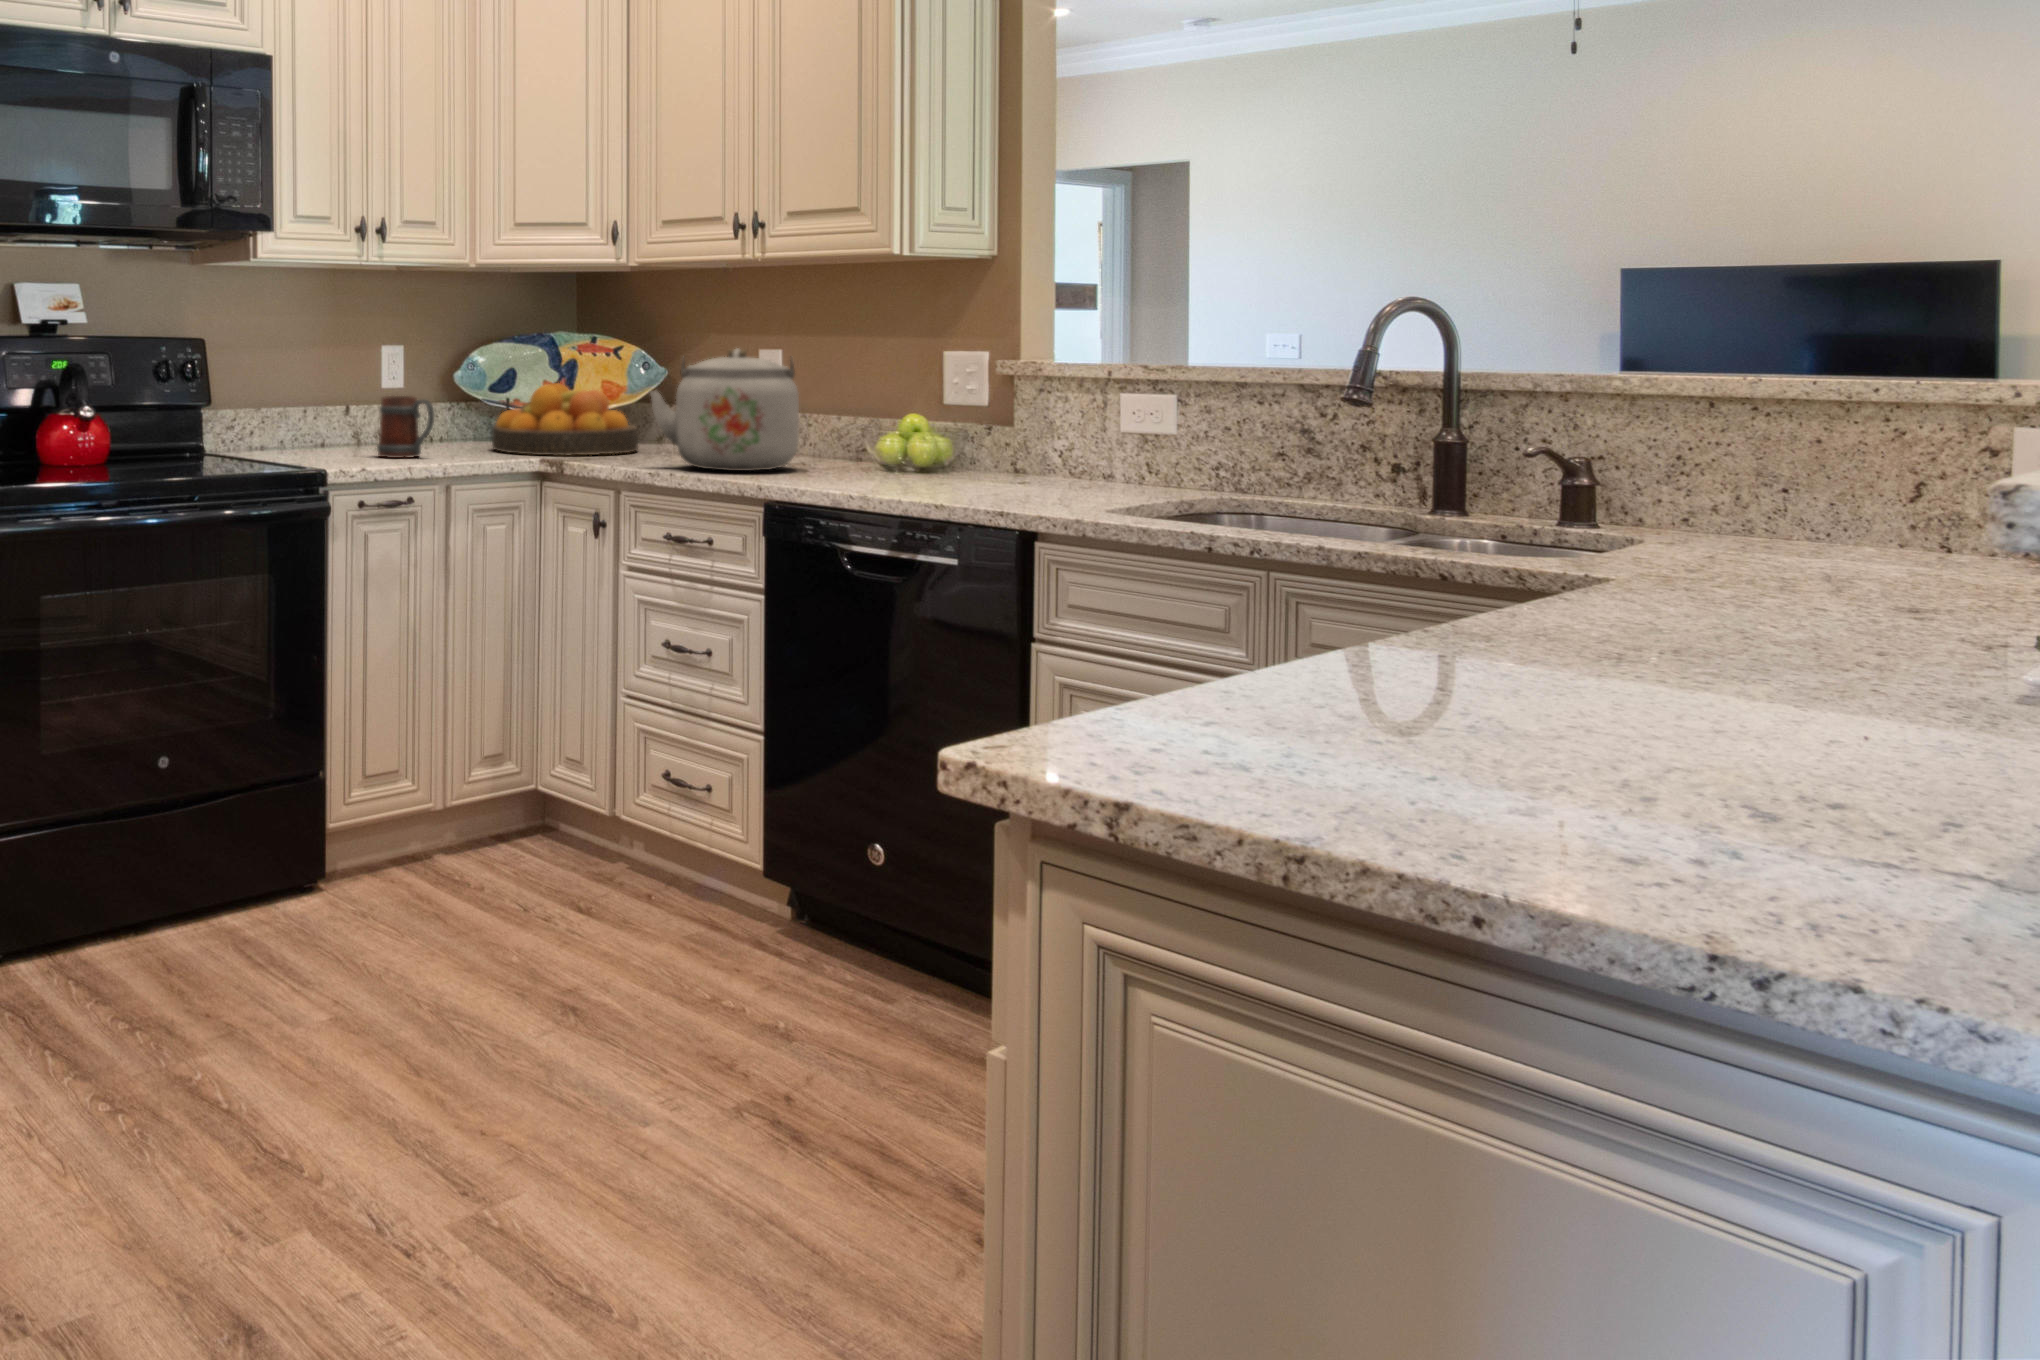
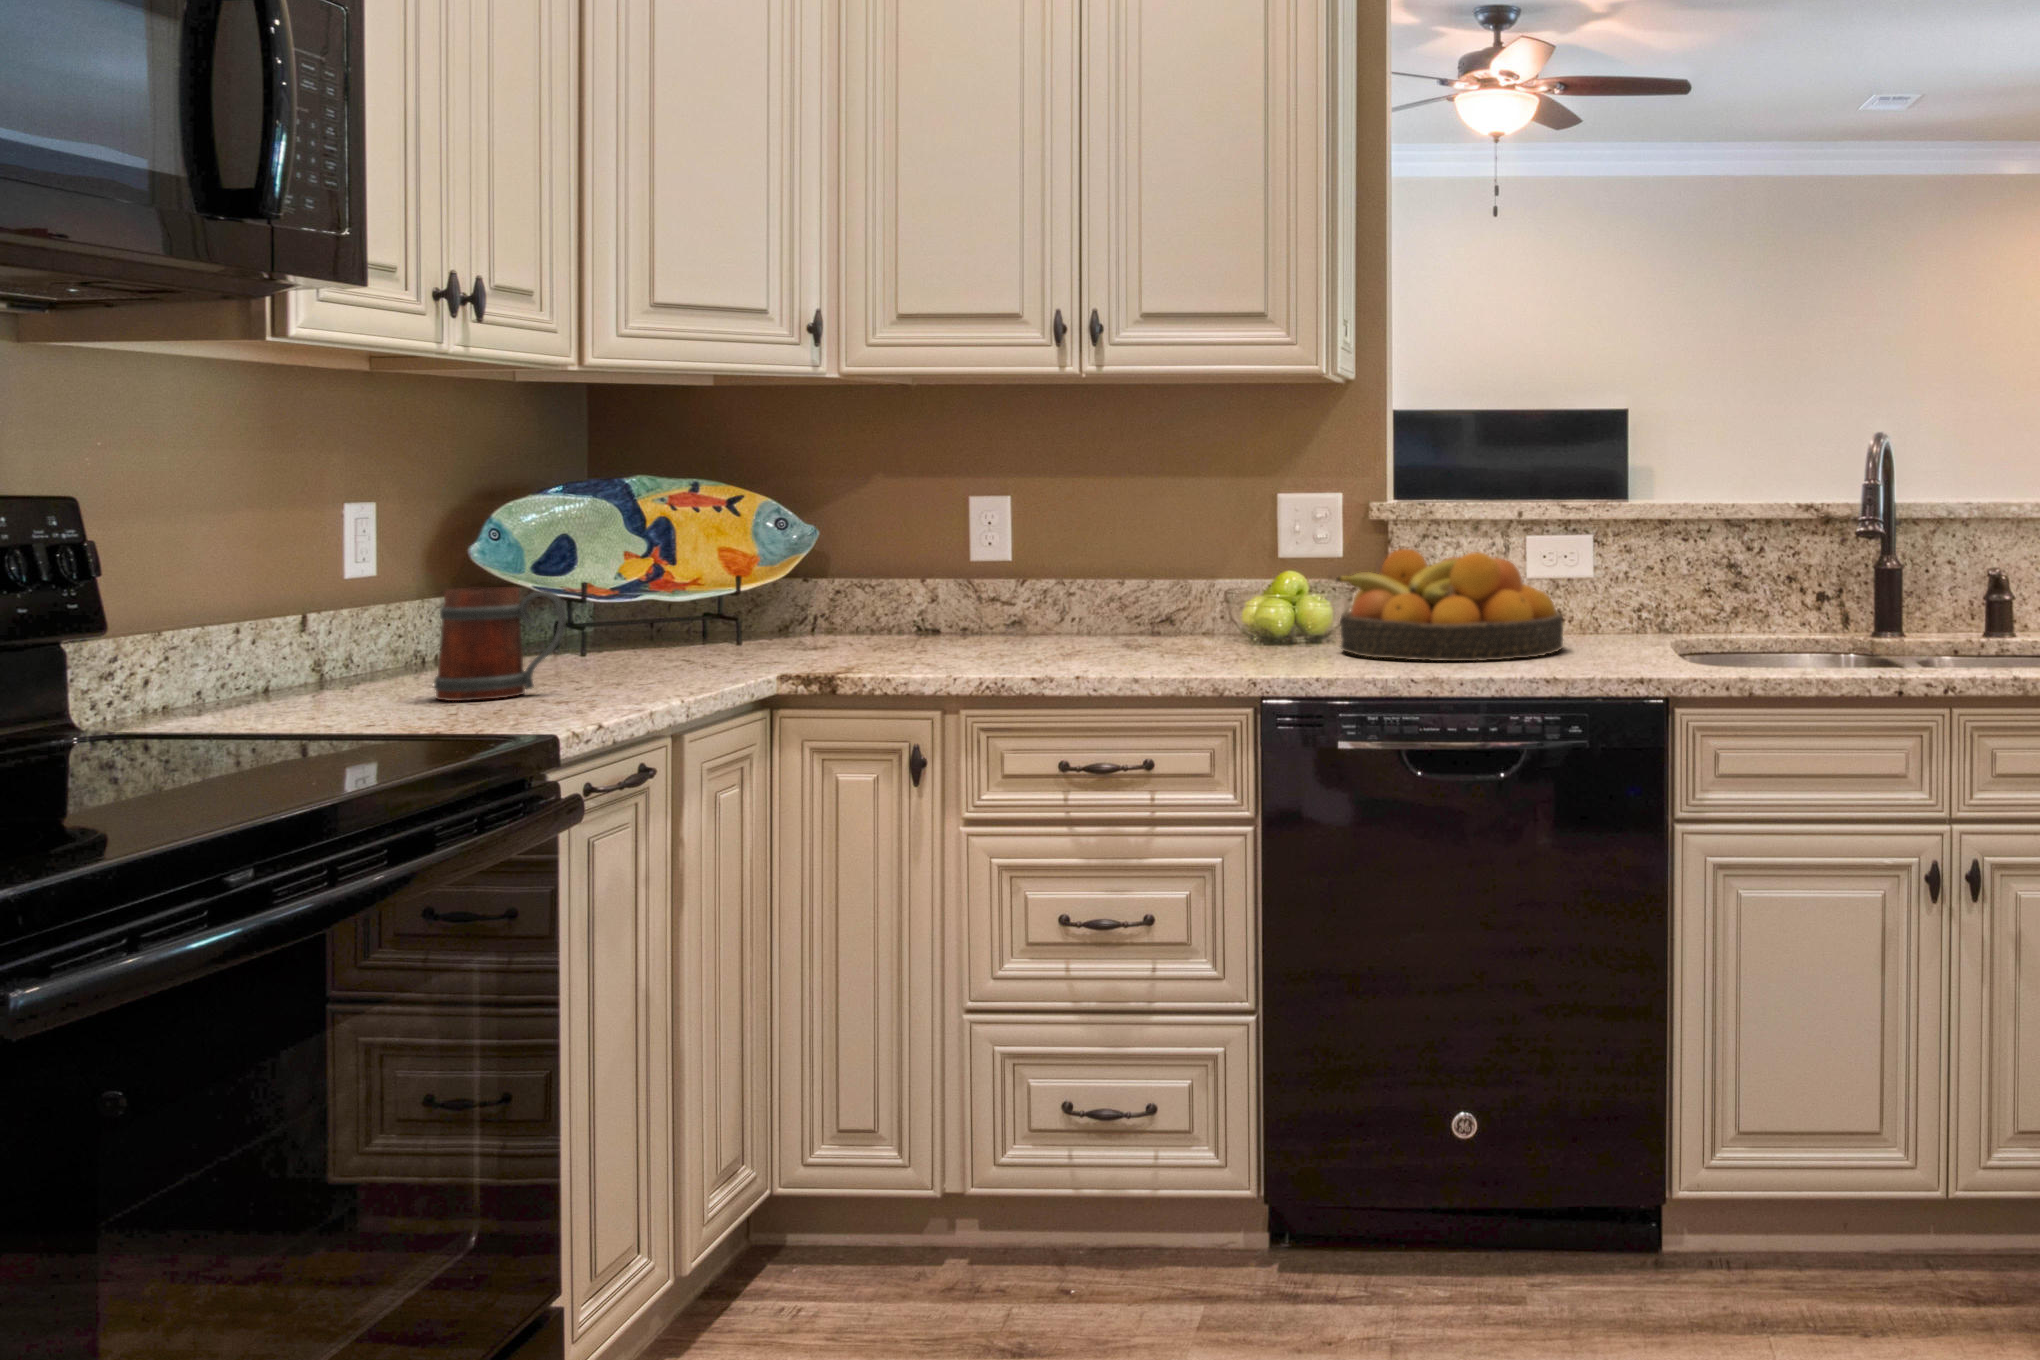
kettle: present [650,349,799,471] -> none [976,492,1179,664]
fruit bowl: present [492,383,638,455] -> present [1336,549,1563,661]

